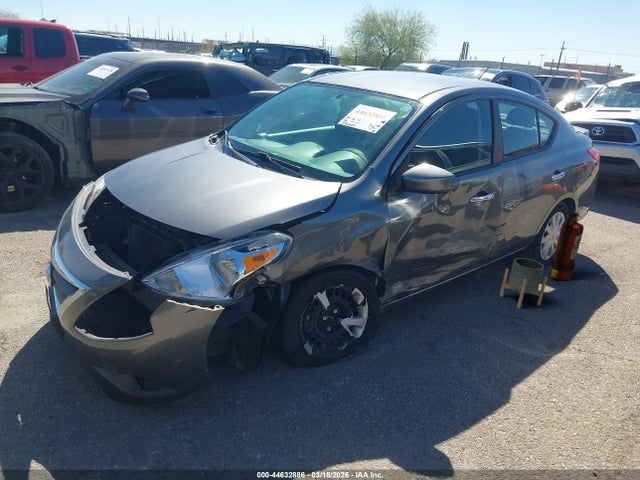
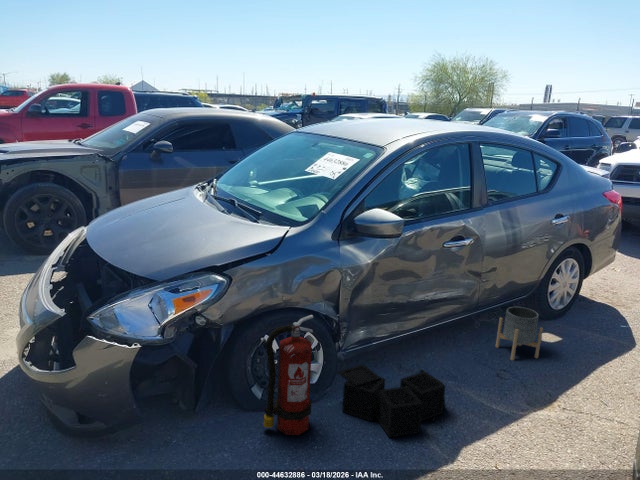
fire extinguisher: present [550,207,584,280] -> present [264,315,313,435]
storage bin: none [380,318,483,387] -> present [338,365,445,437]

